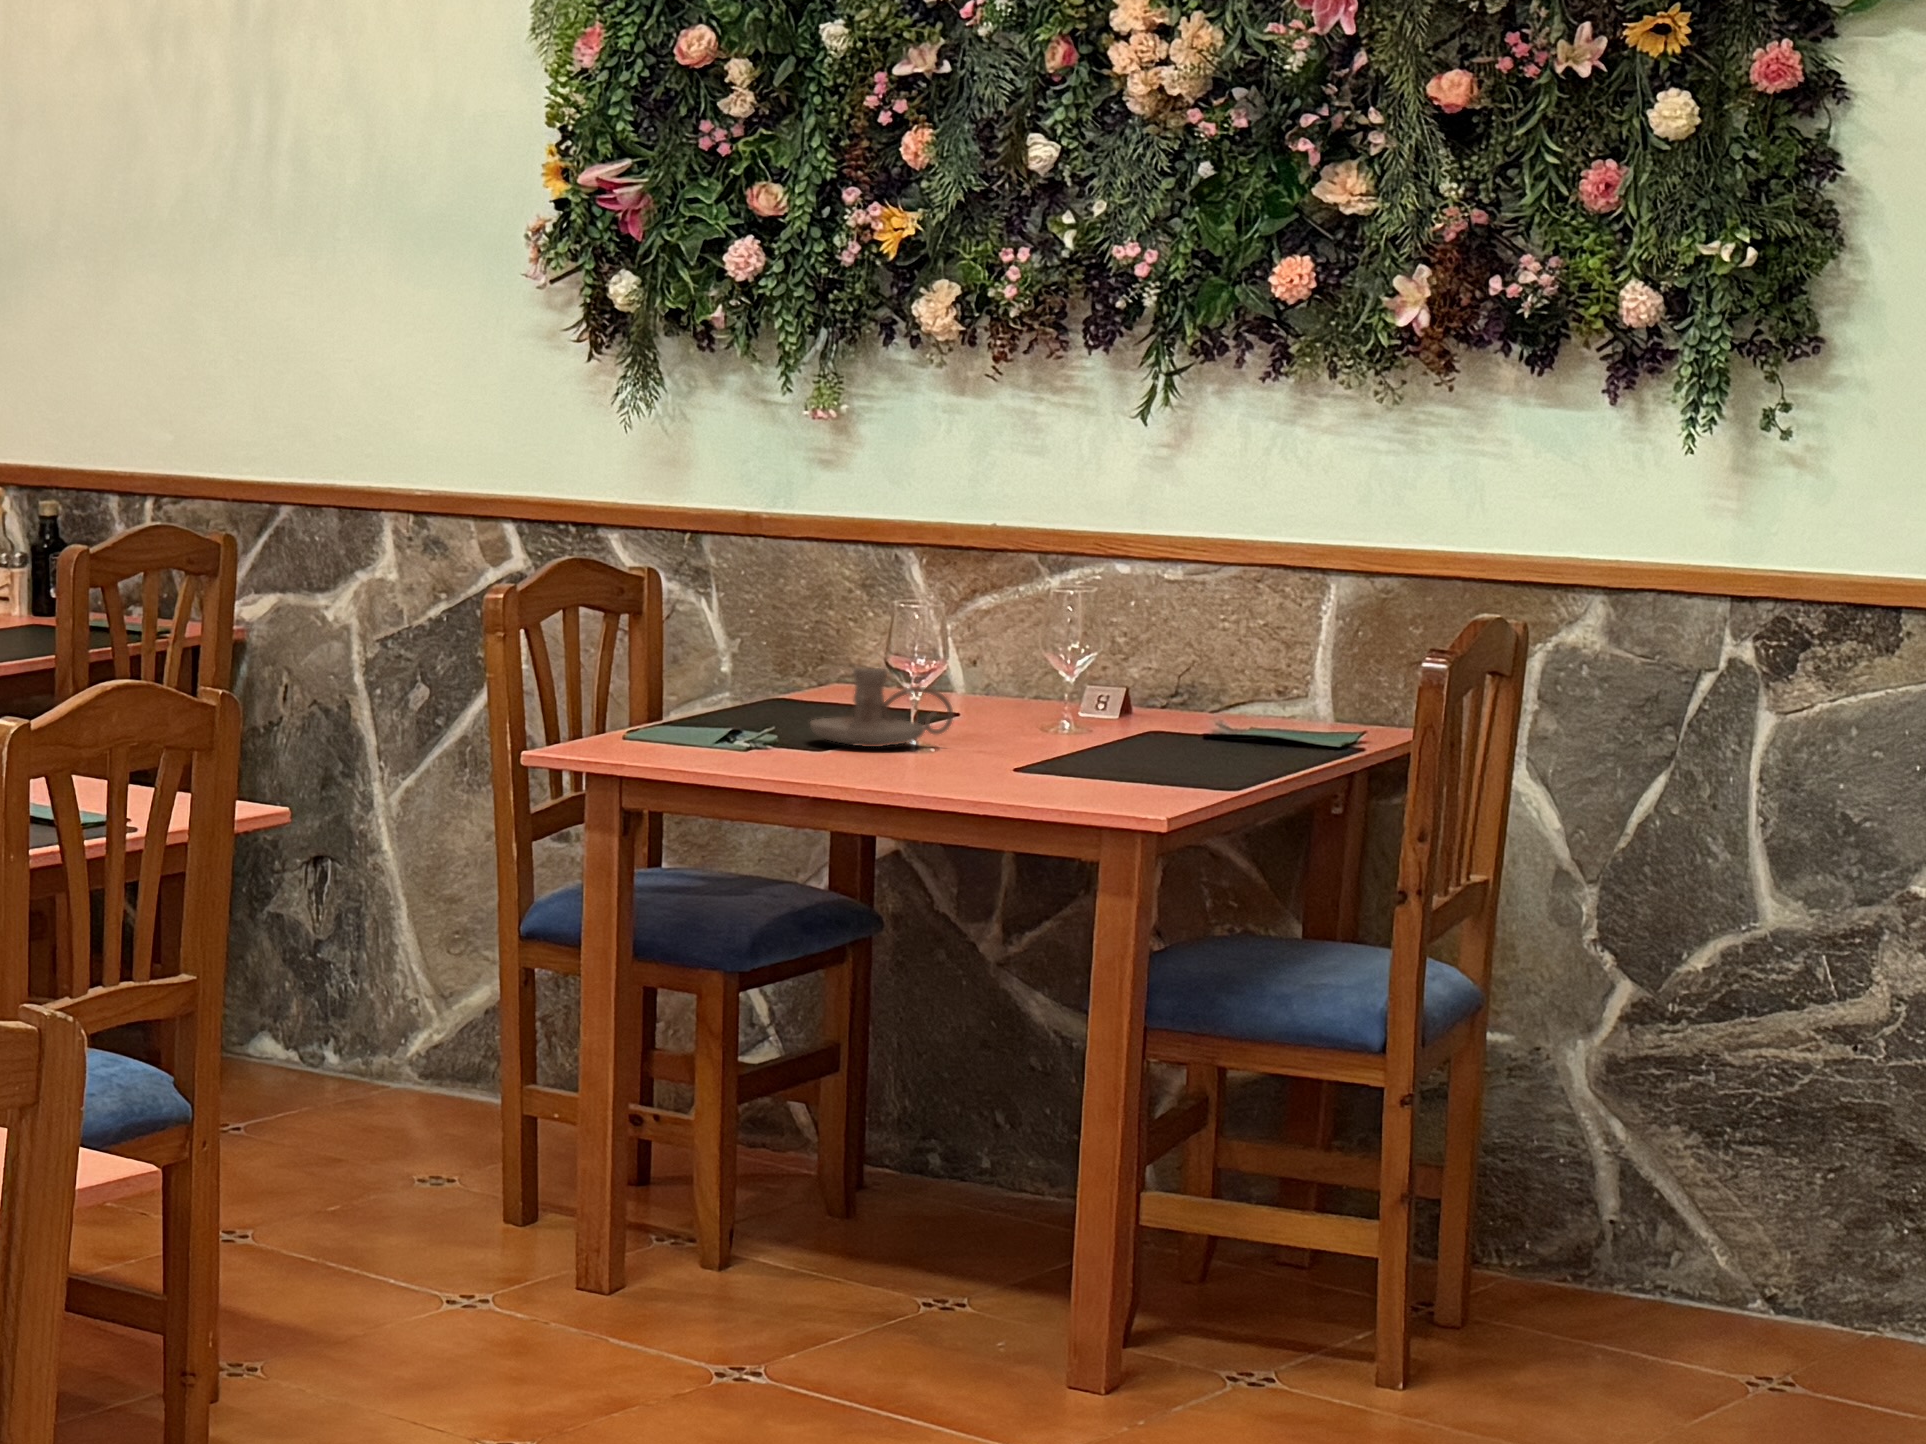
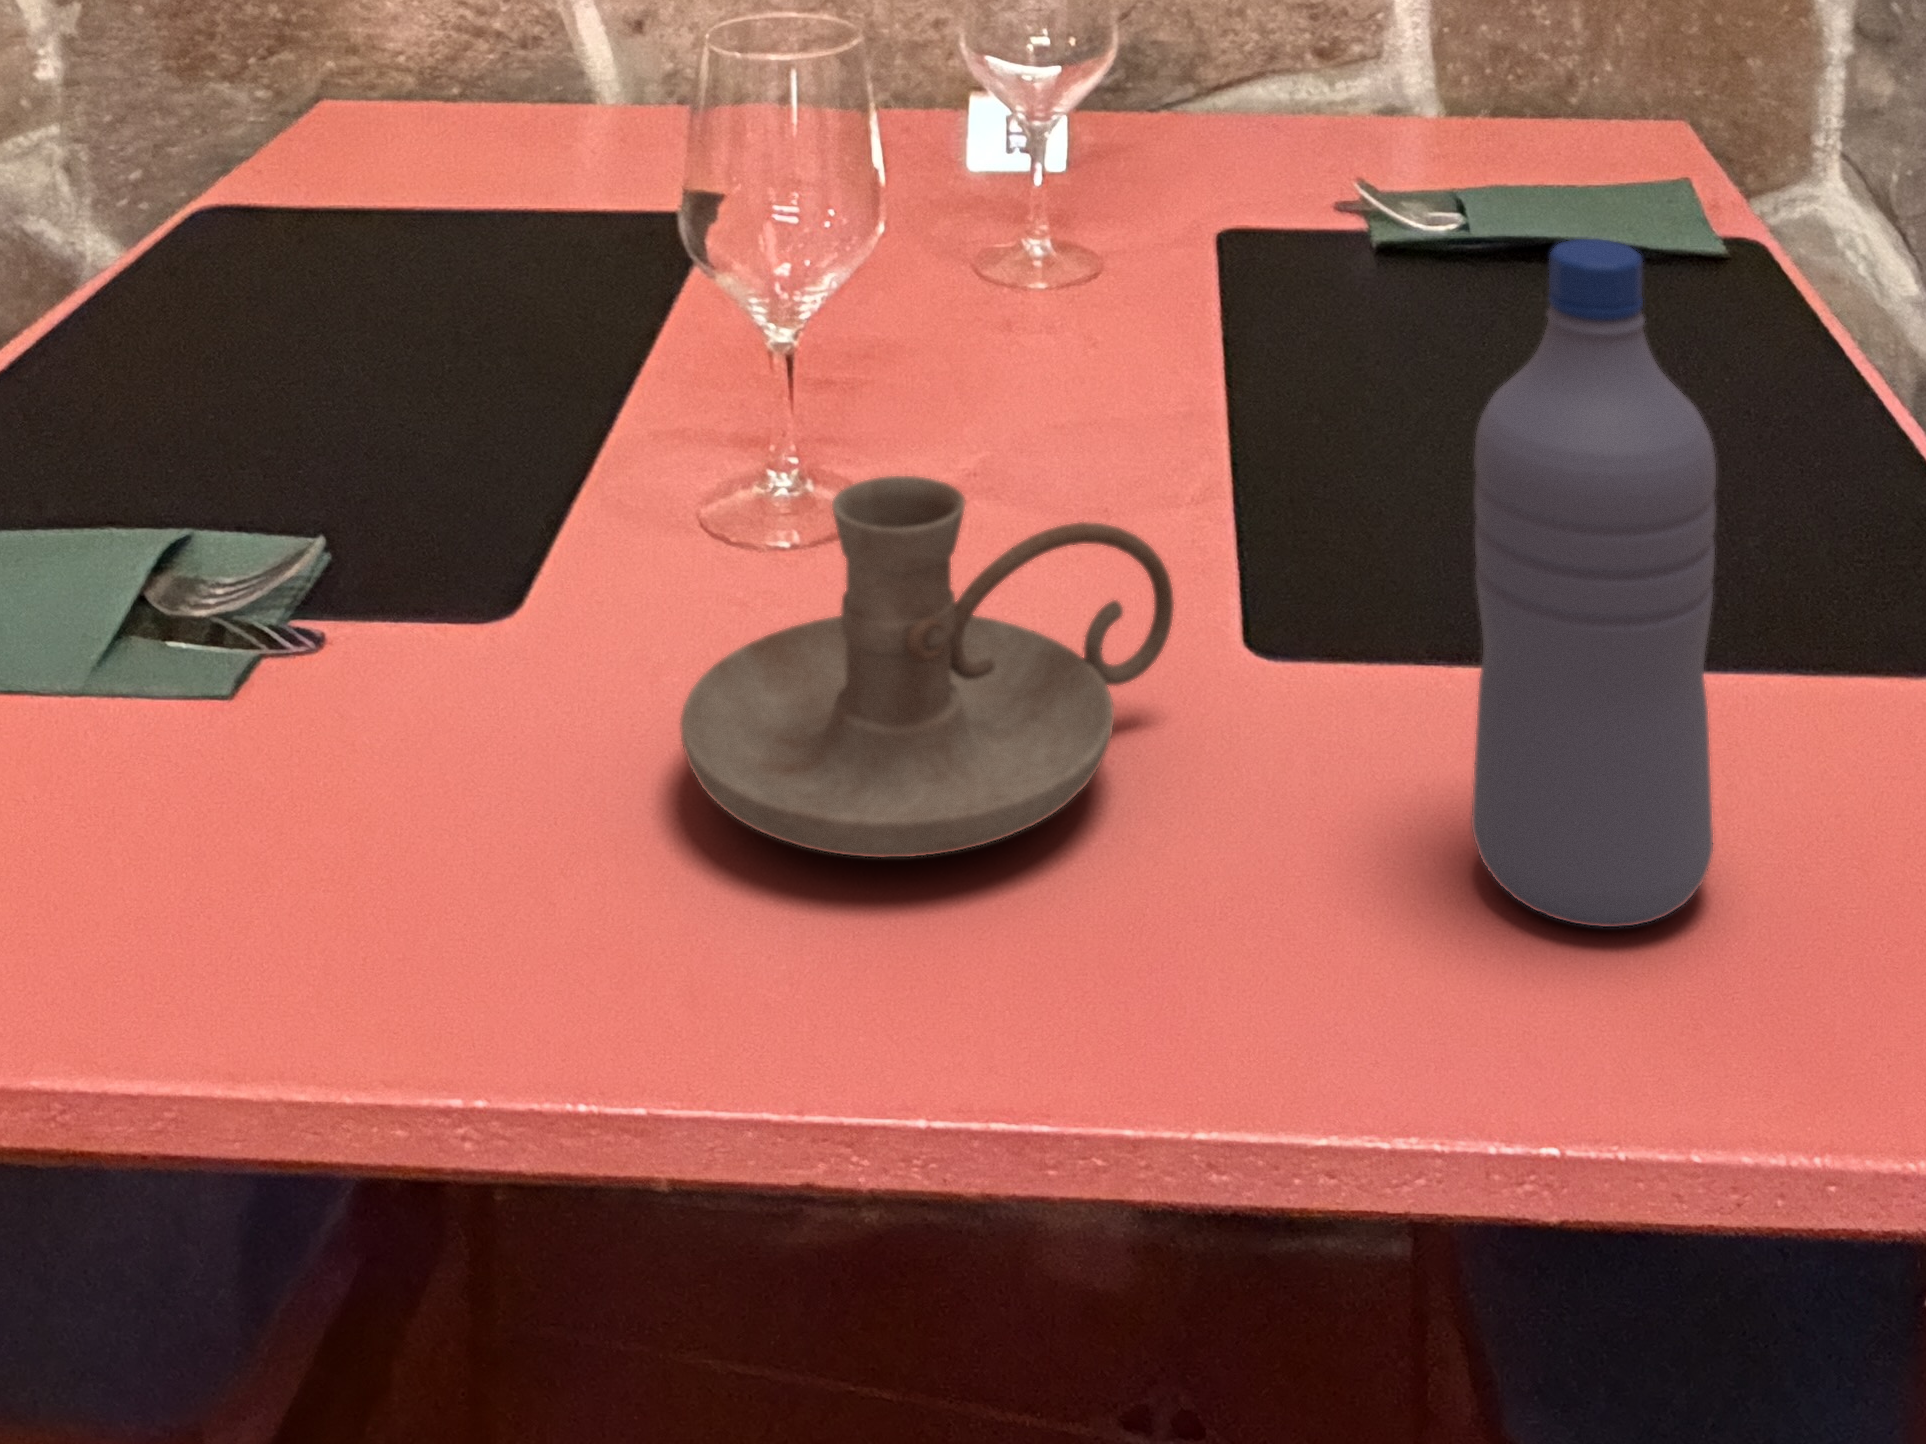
water bottle: none [988,600,1056,765] -> present [1471,239,1716,927]

